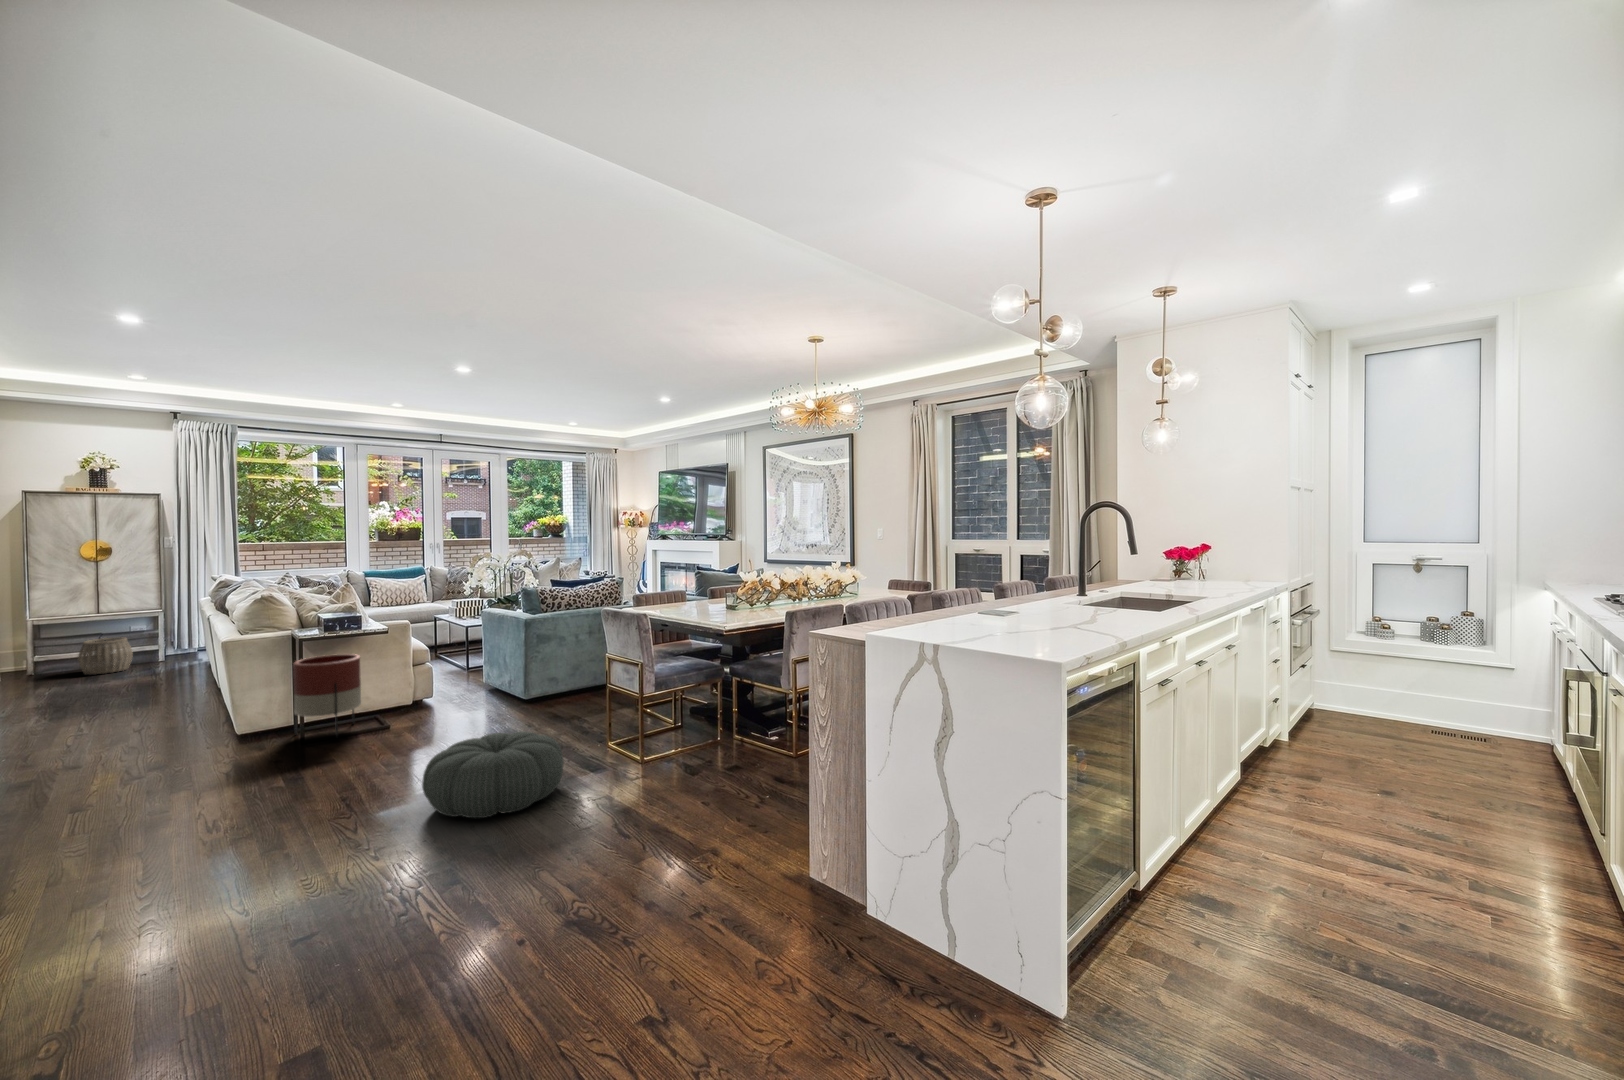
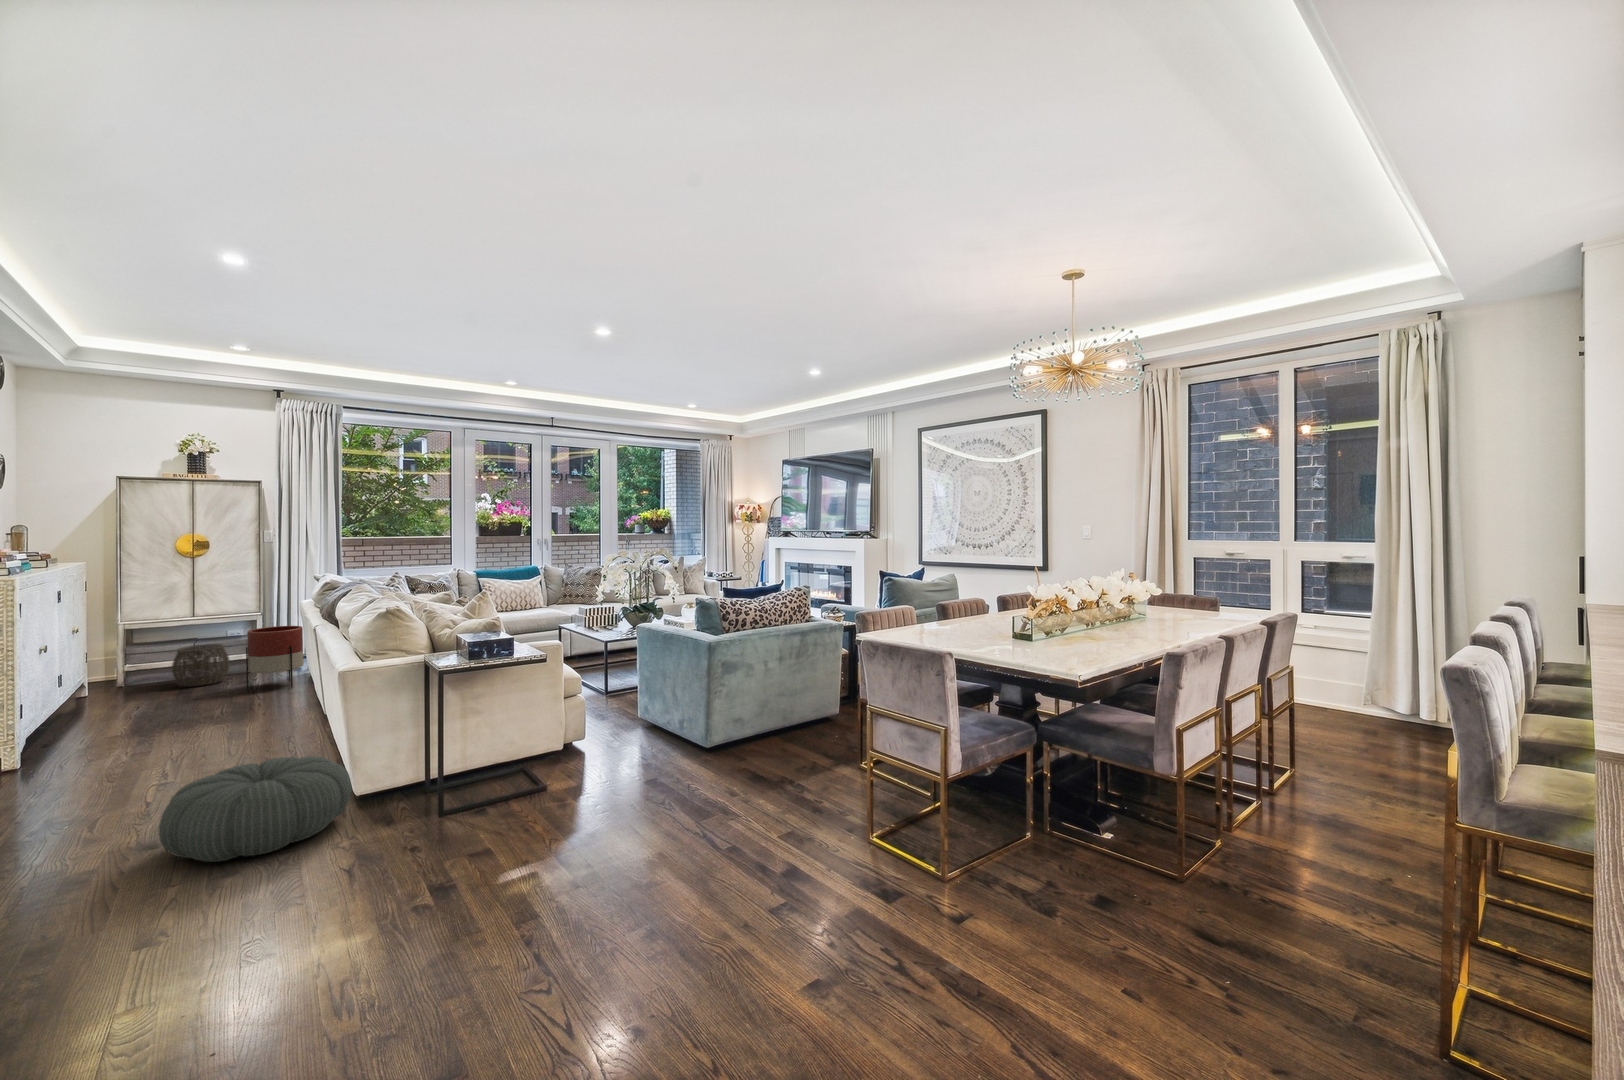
planter: present [293,654,361,736] -> present [246,626,304,690]
pouf: present [422,731,564,818] -> present [159,756,352,862]

